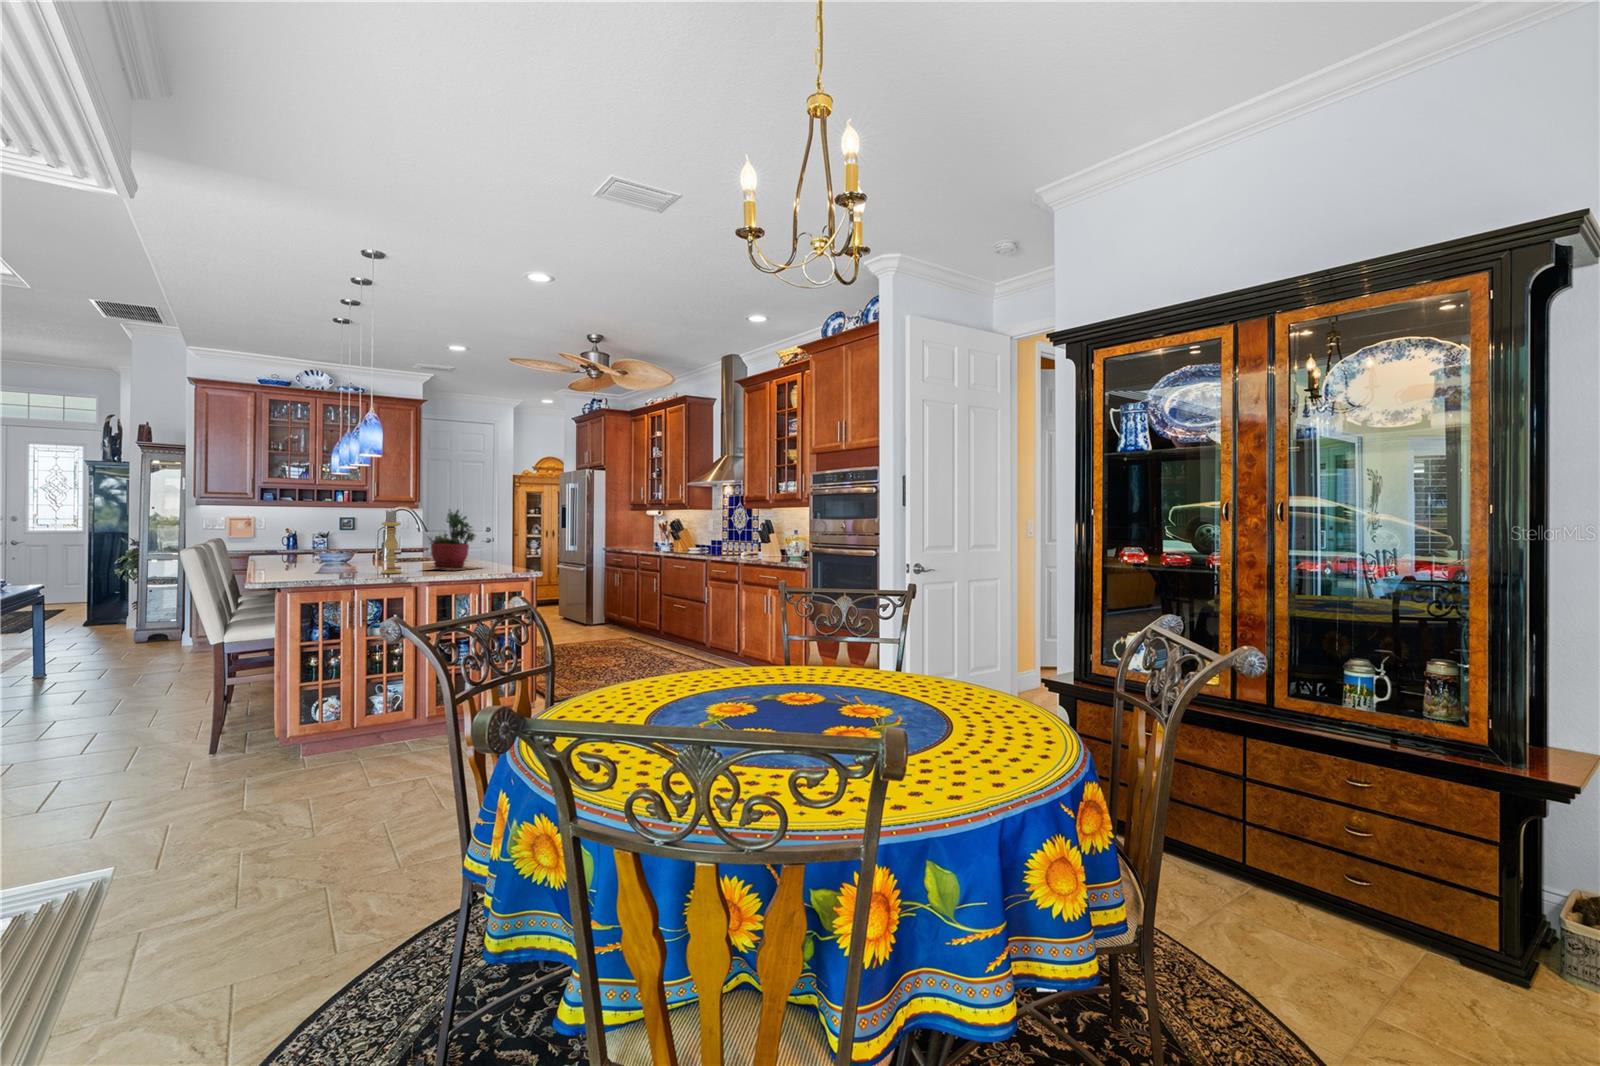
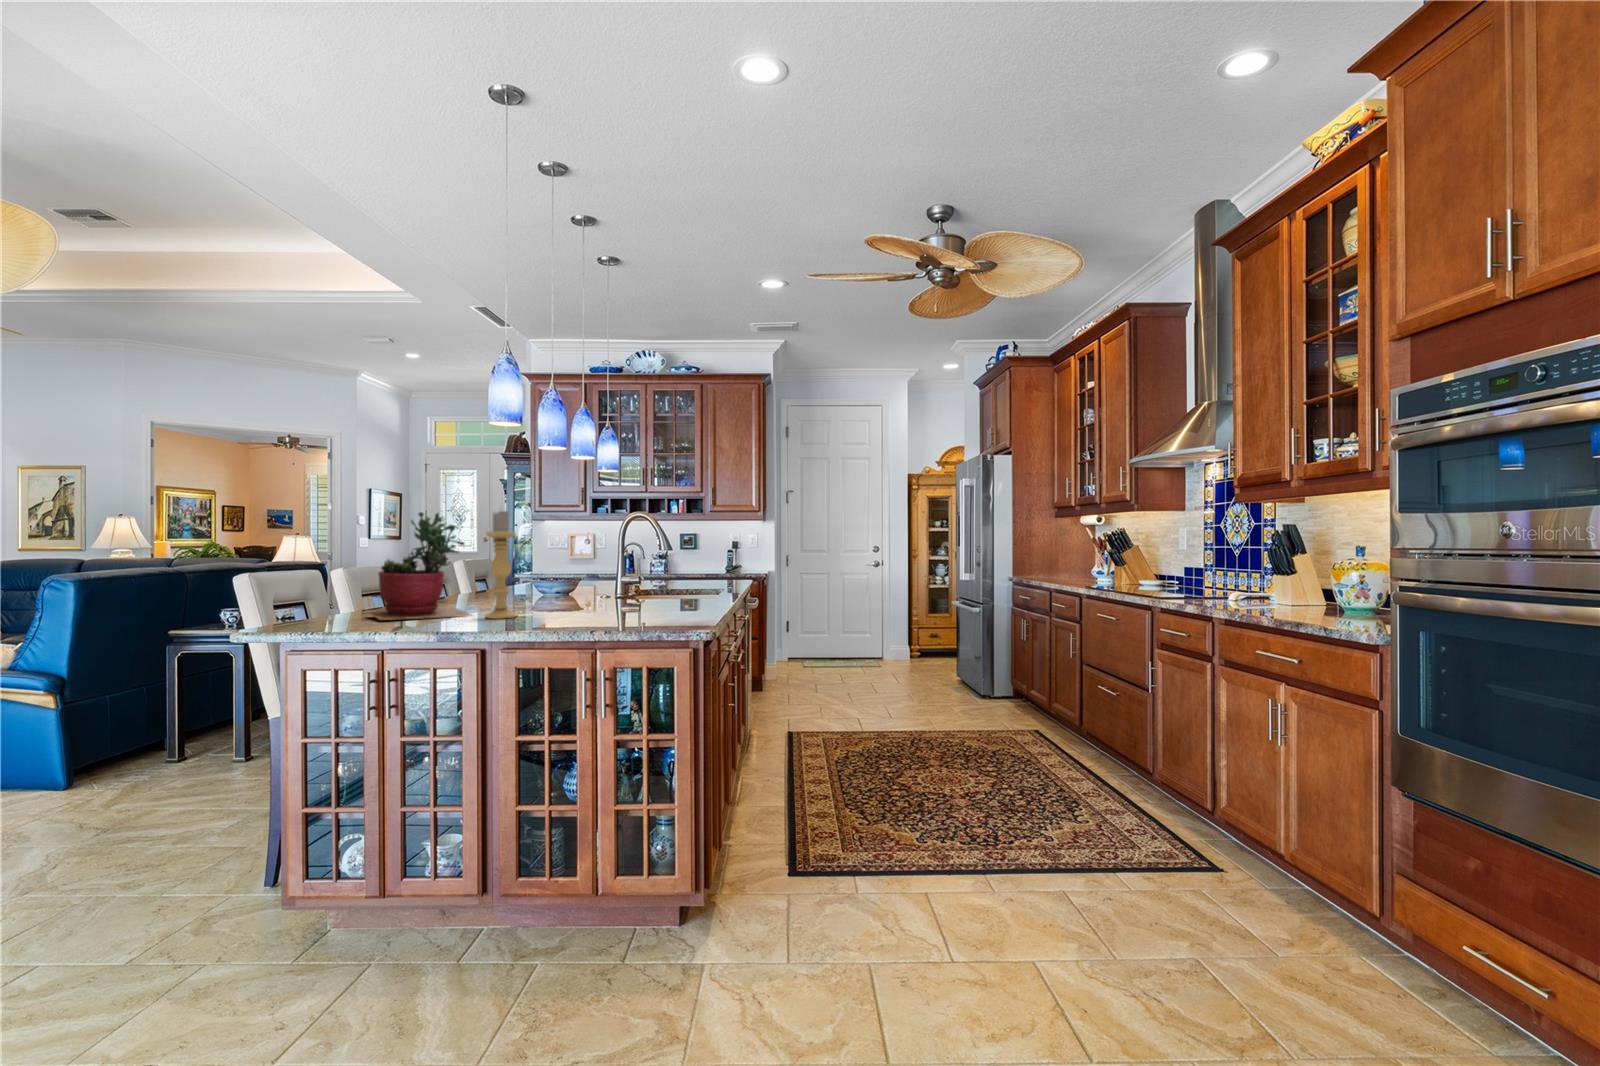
succulent plant: present [423,510,479,570] -> present [366,512,472,620]

